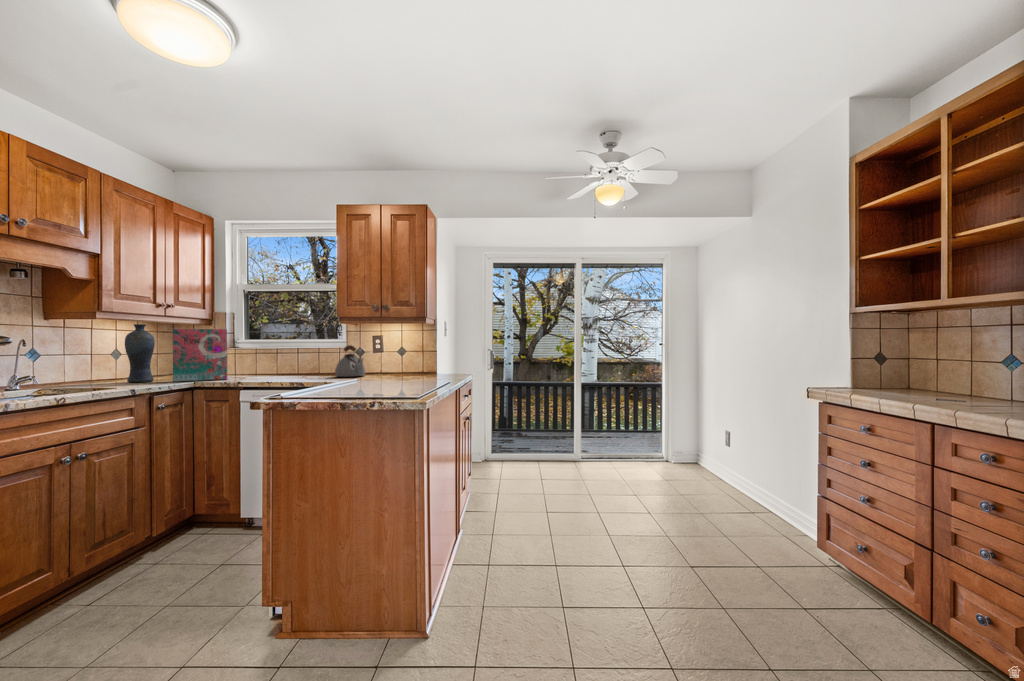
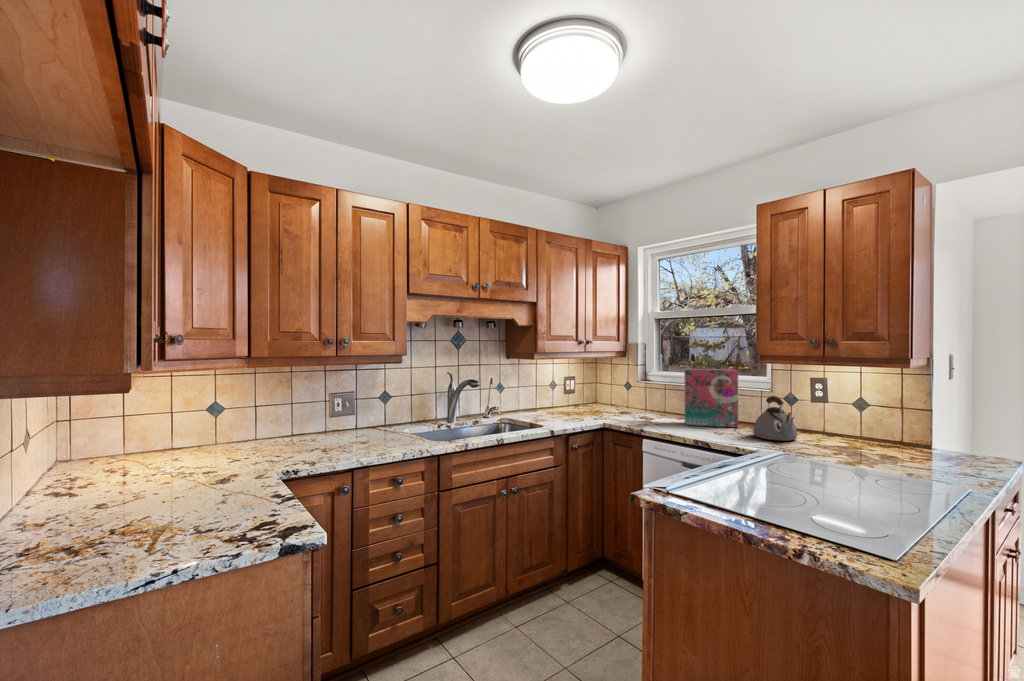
vase: present [125,324,155,382] -> none [556,361,577,415]
cereal box: present [173,329,228,382] -> present [684,368,738,428]

